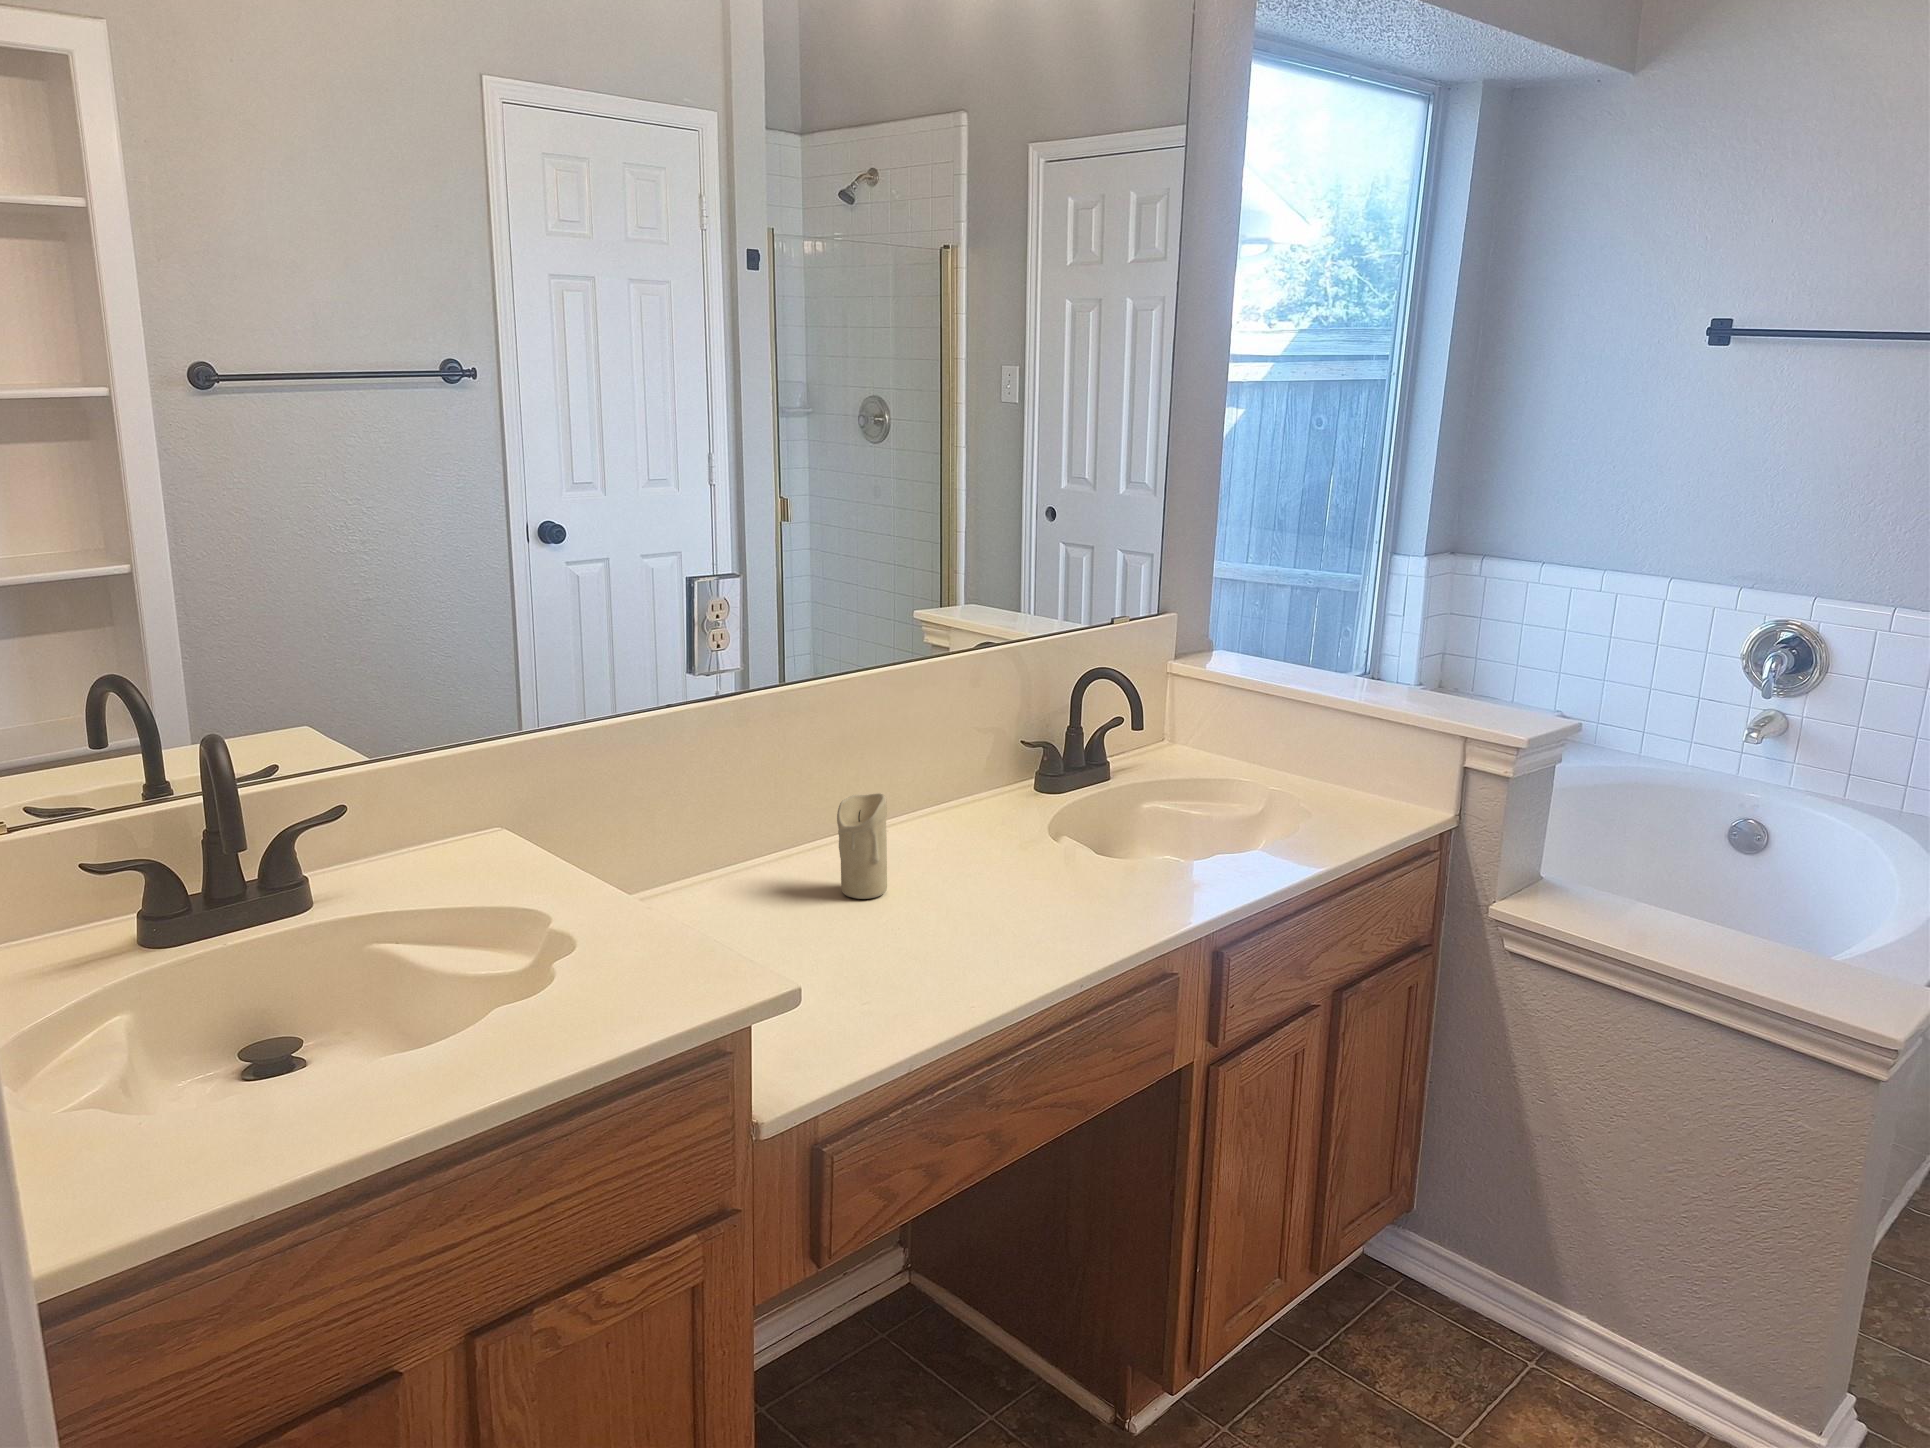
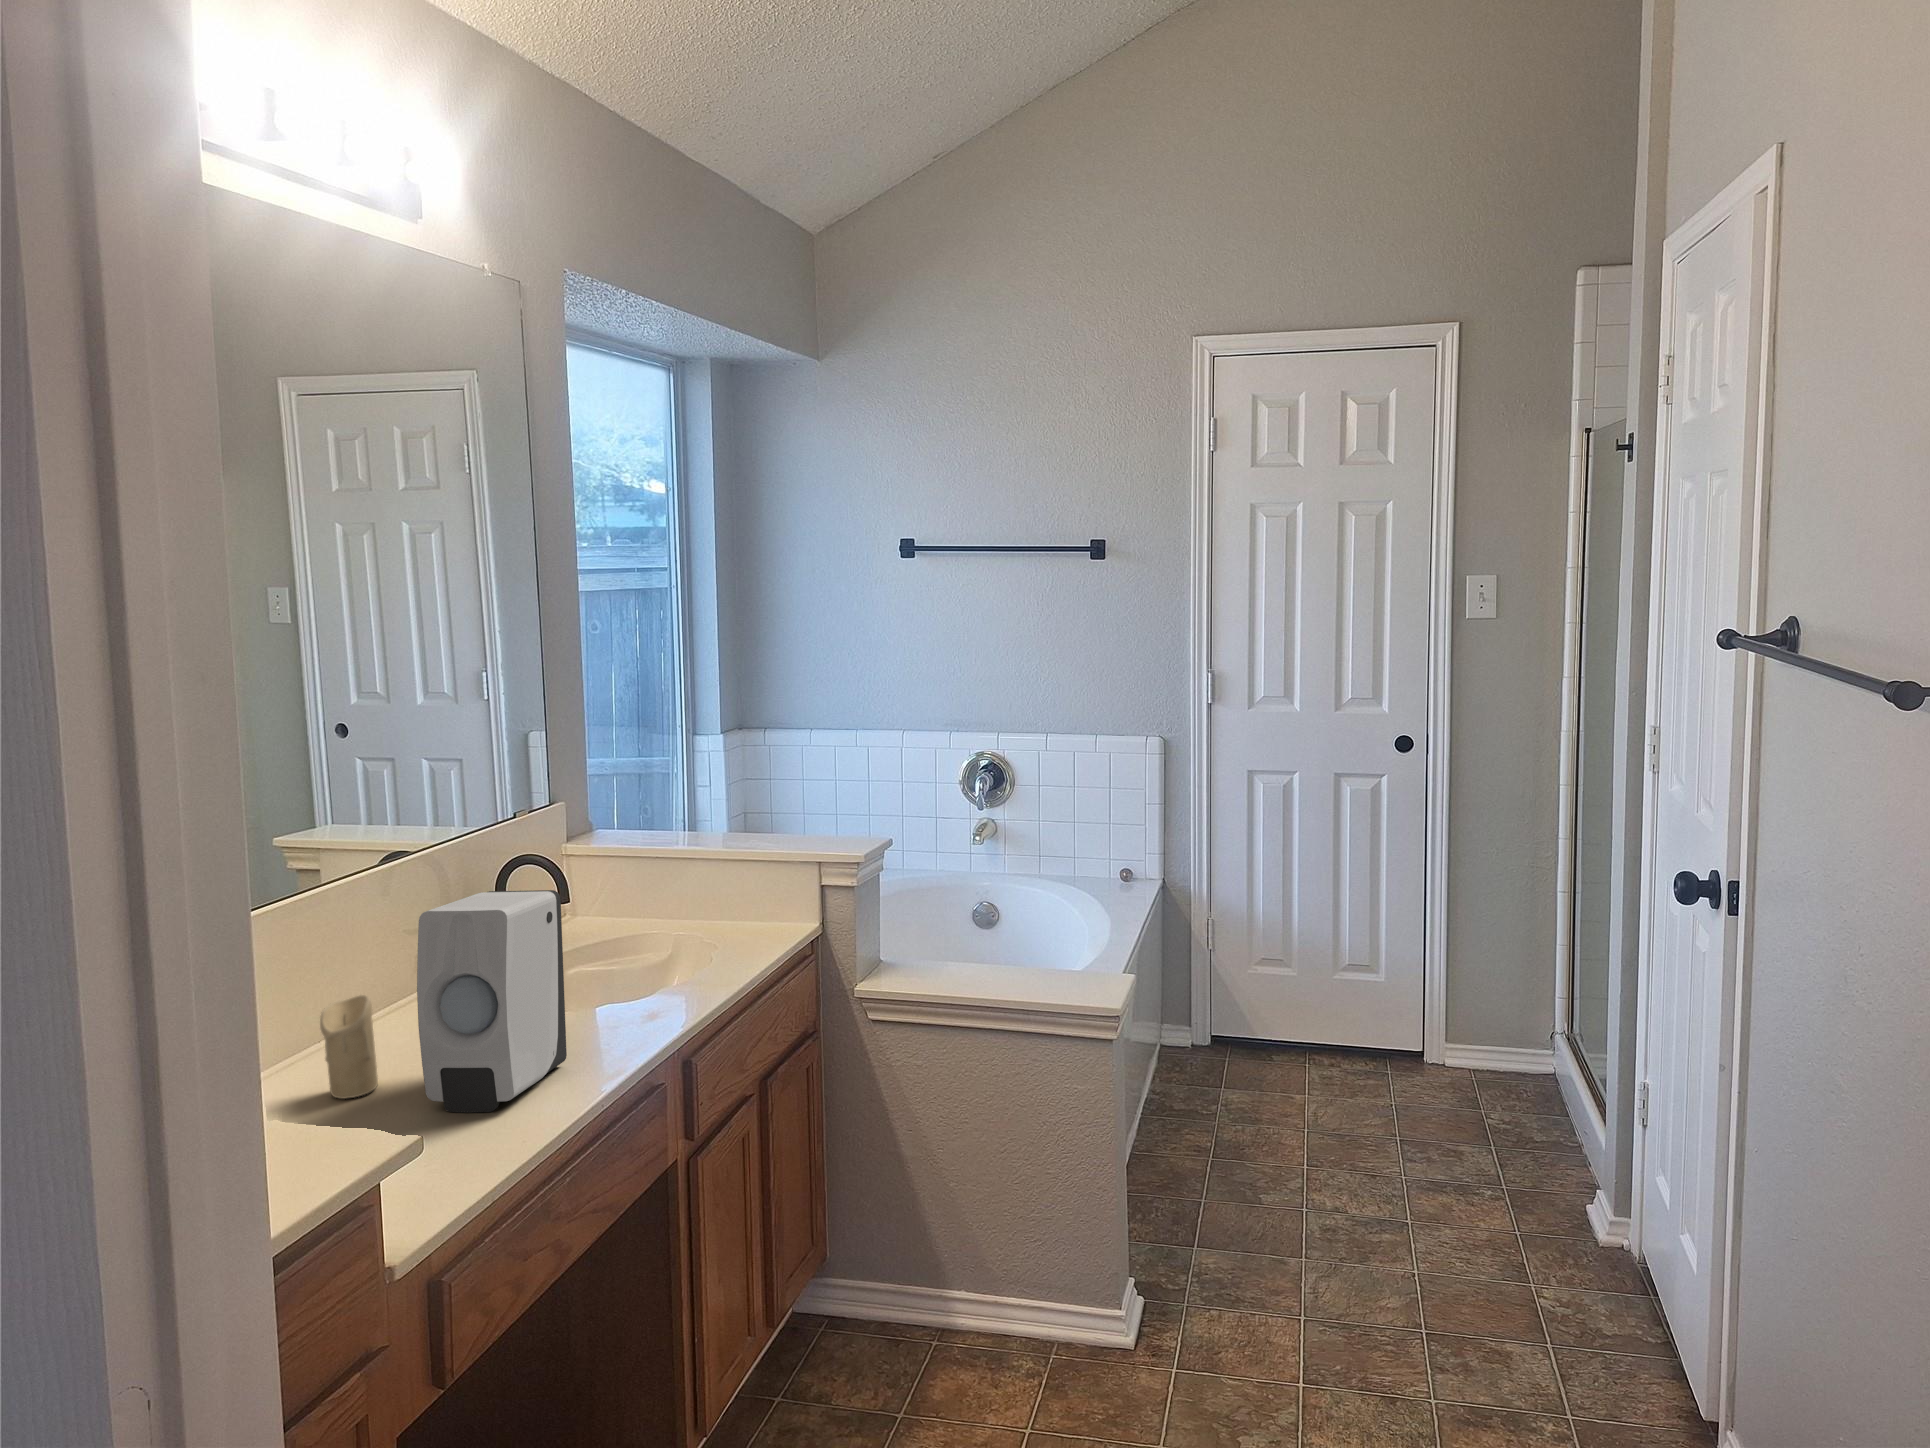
soap dispenser: none [911,707,1087,957] -> present [417,890,567,1113]

